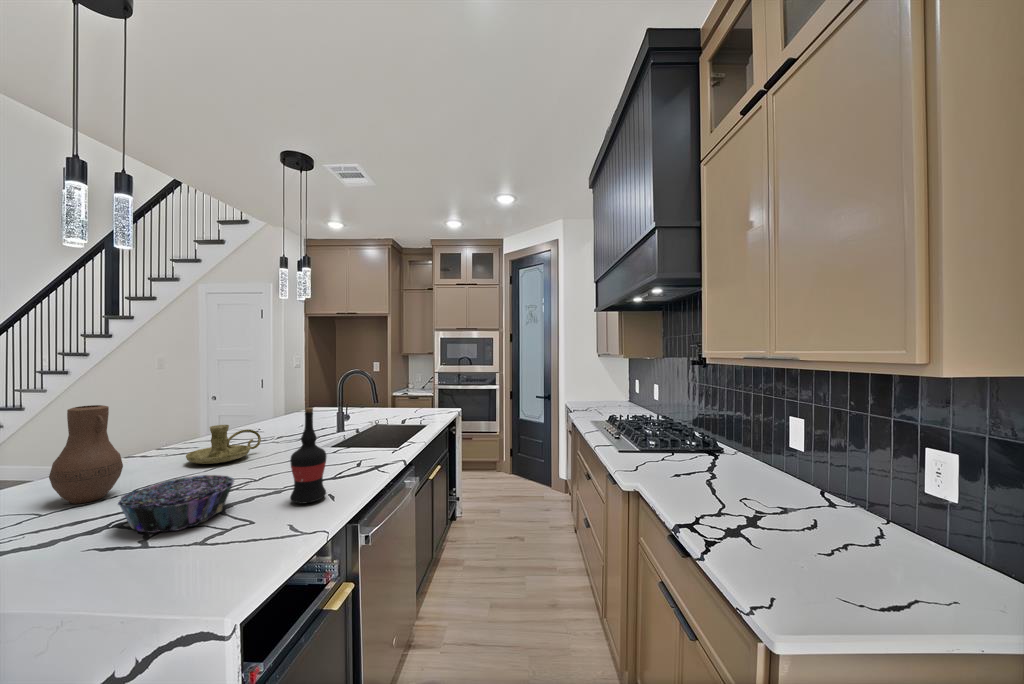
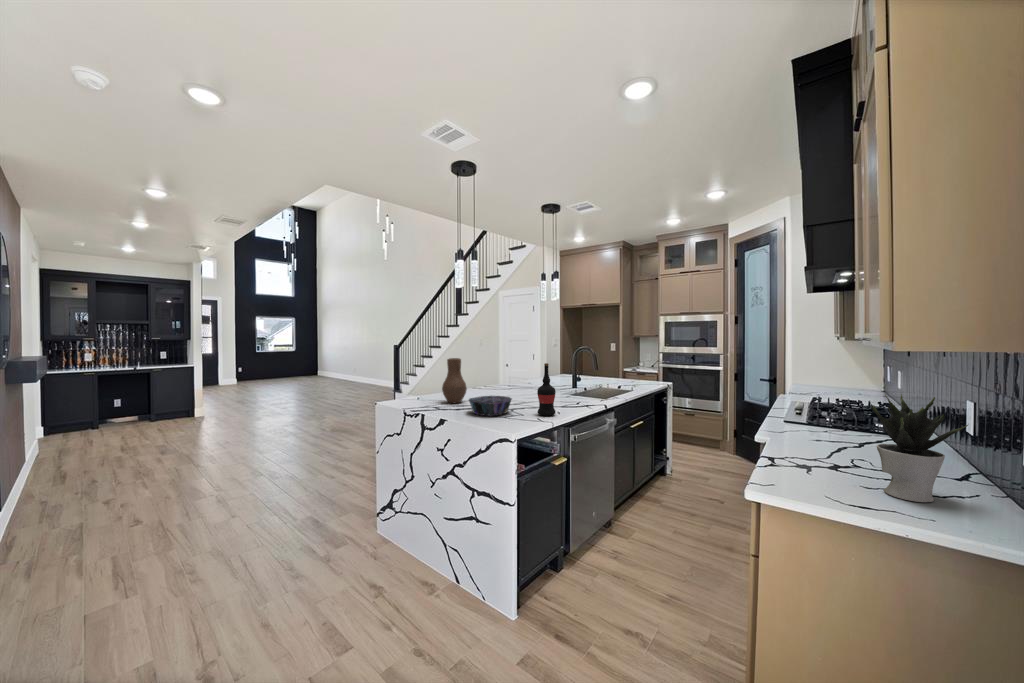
candle holder: present [186,425,261,464] -> none [490,375,526,396]
potted plant: none [806,432,921,585] -> present [872,395,968,502]

